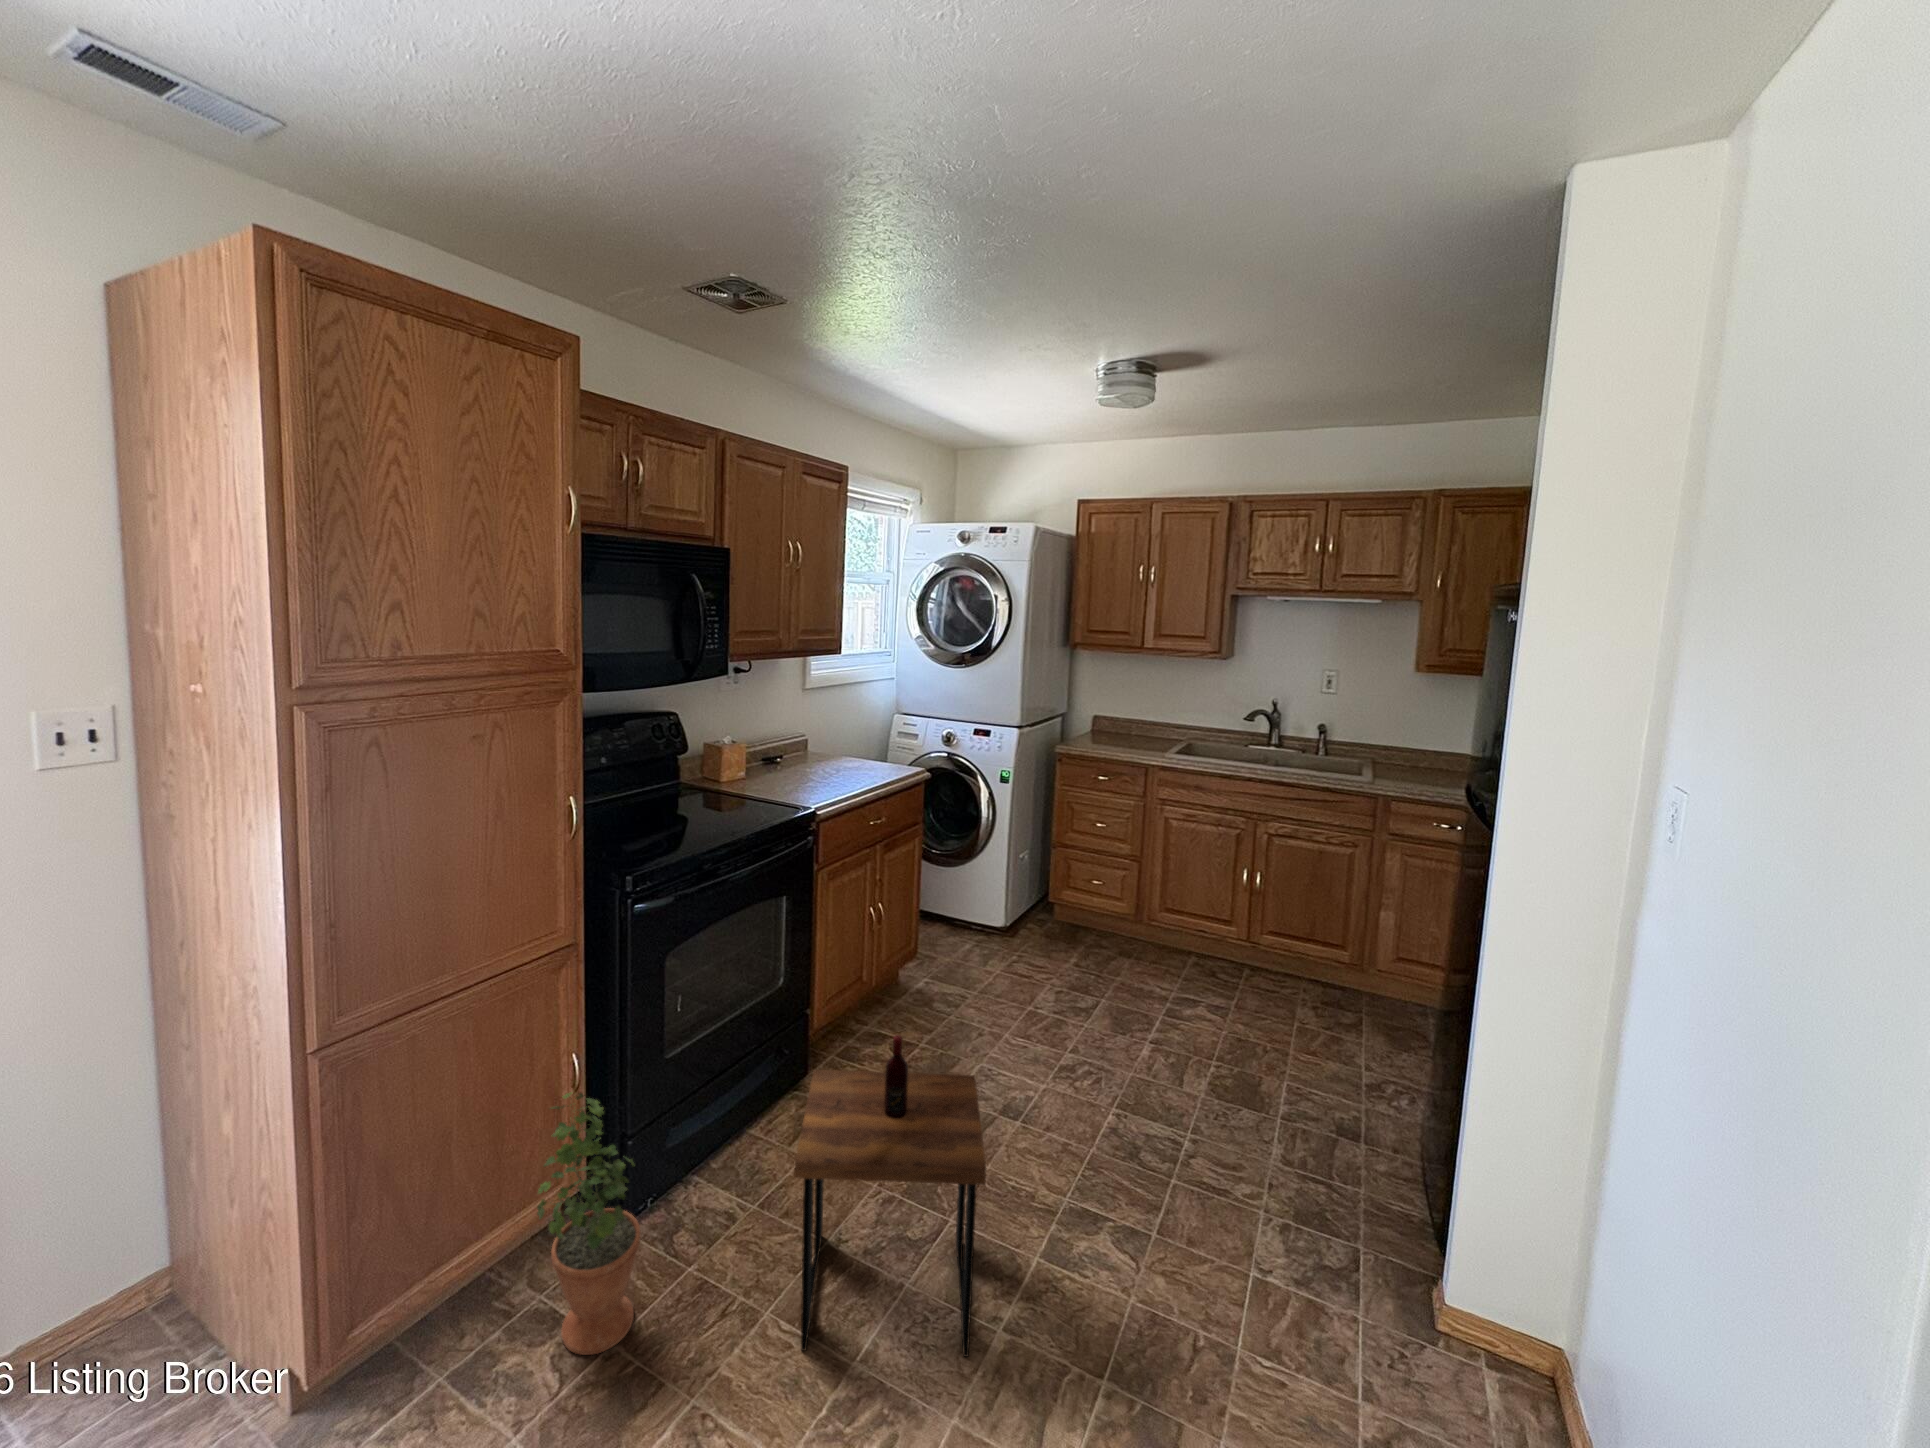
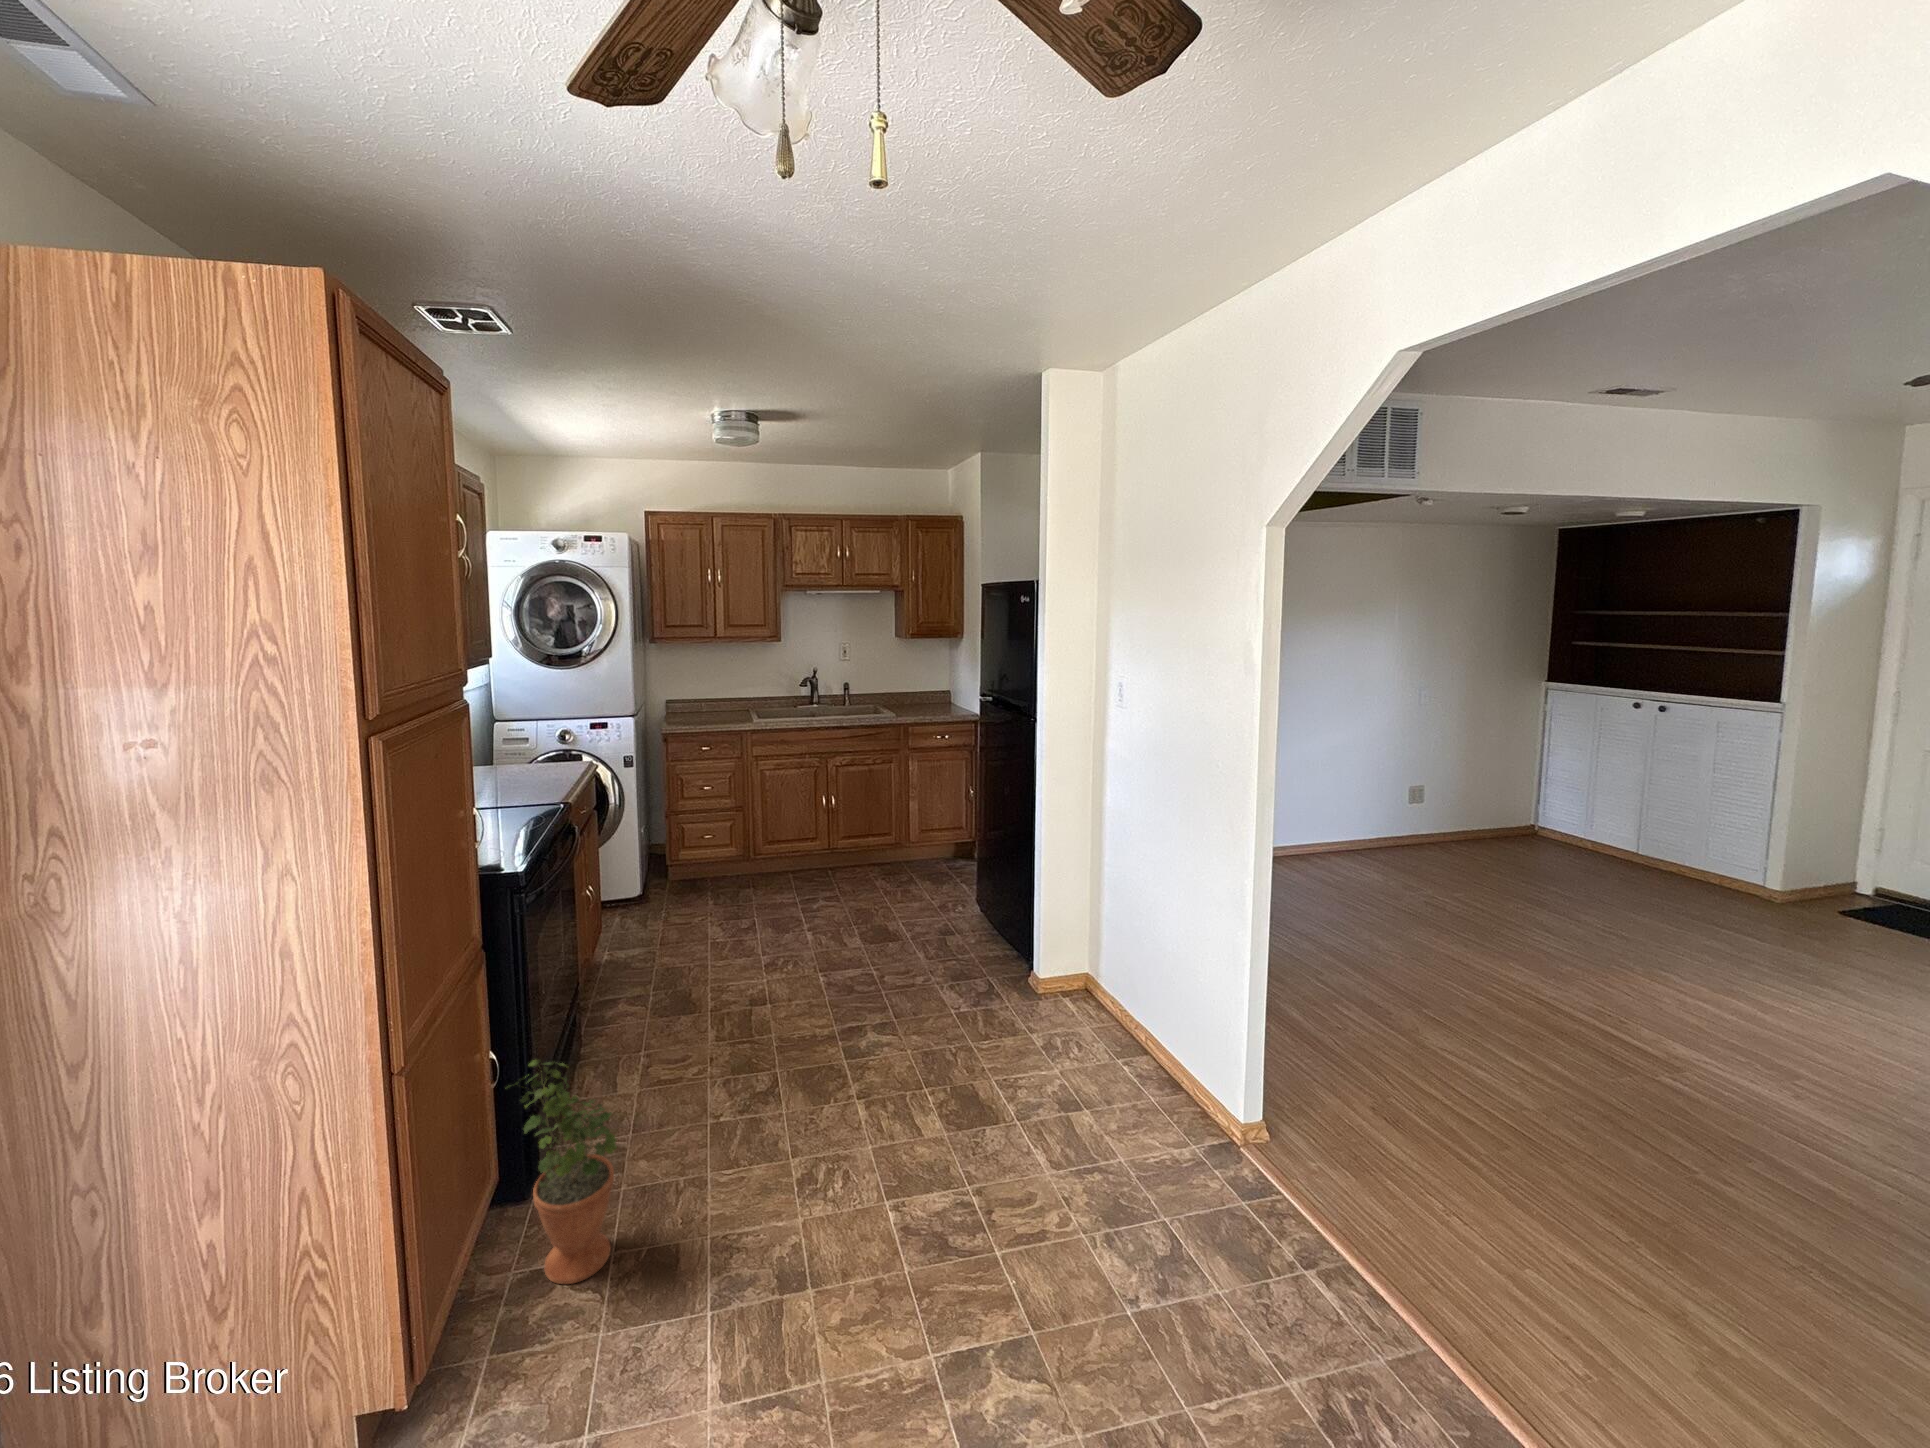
side table: present [795,1035,986,1357] -> none [684,924,854,1178]

